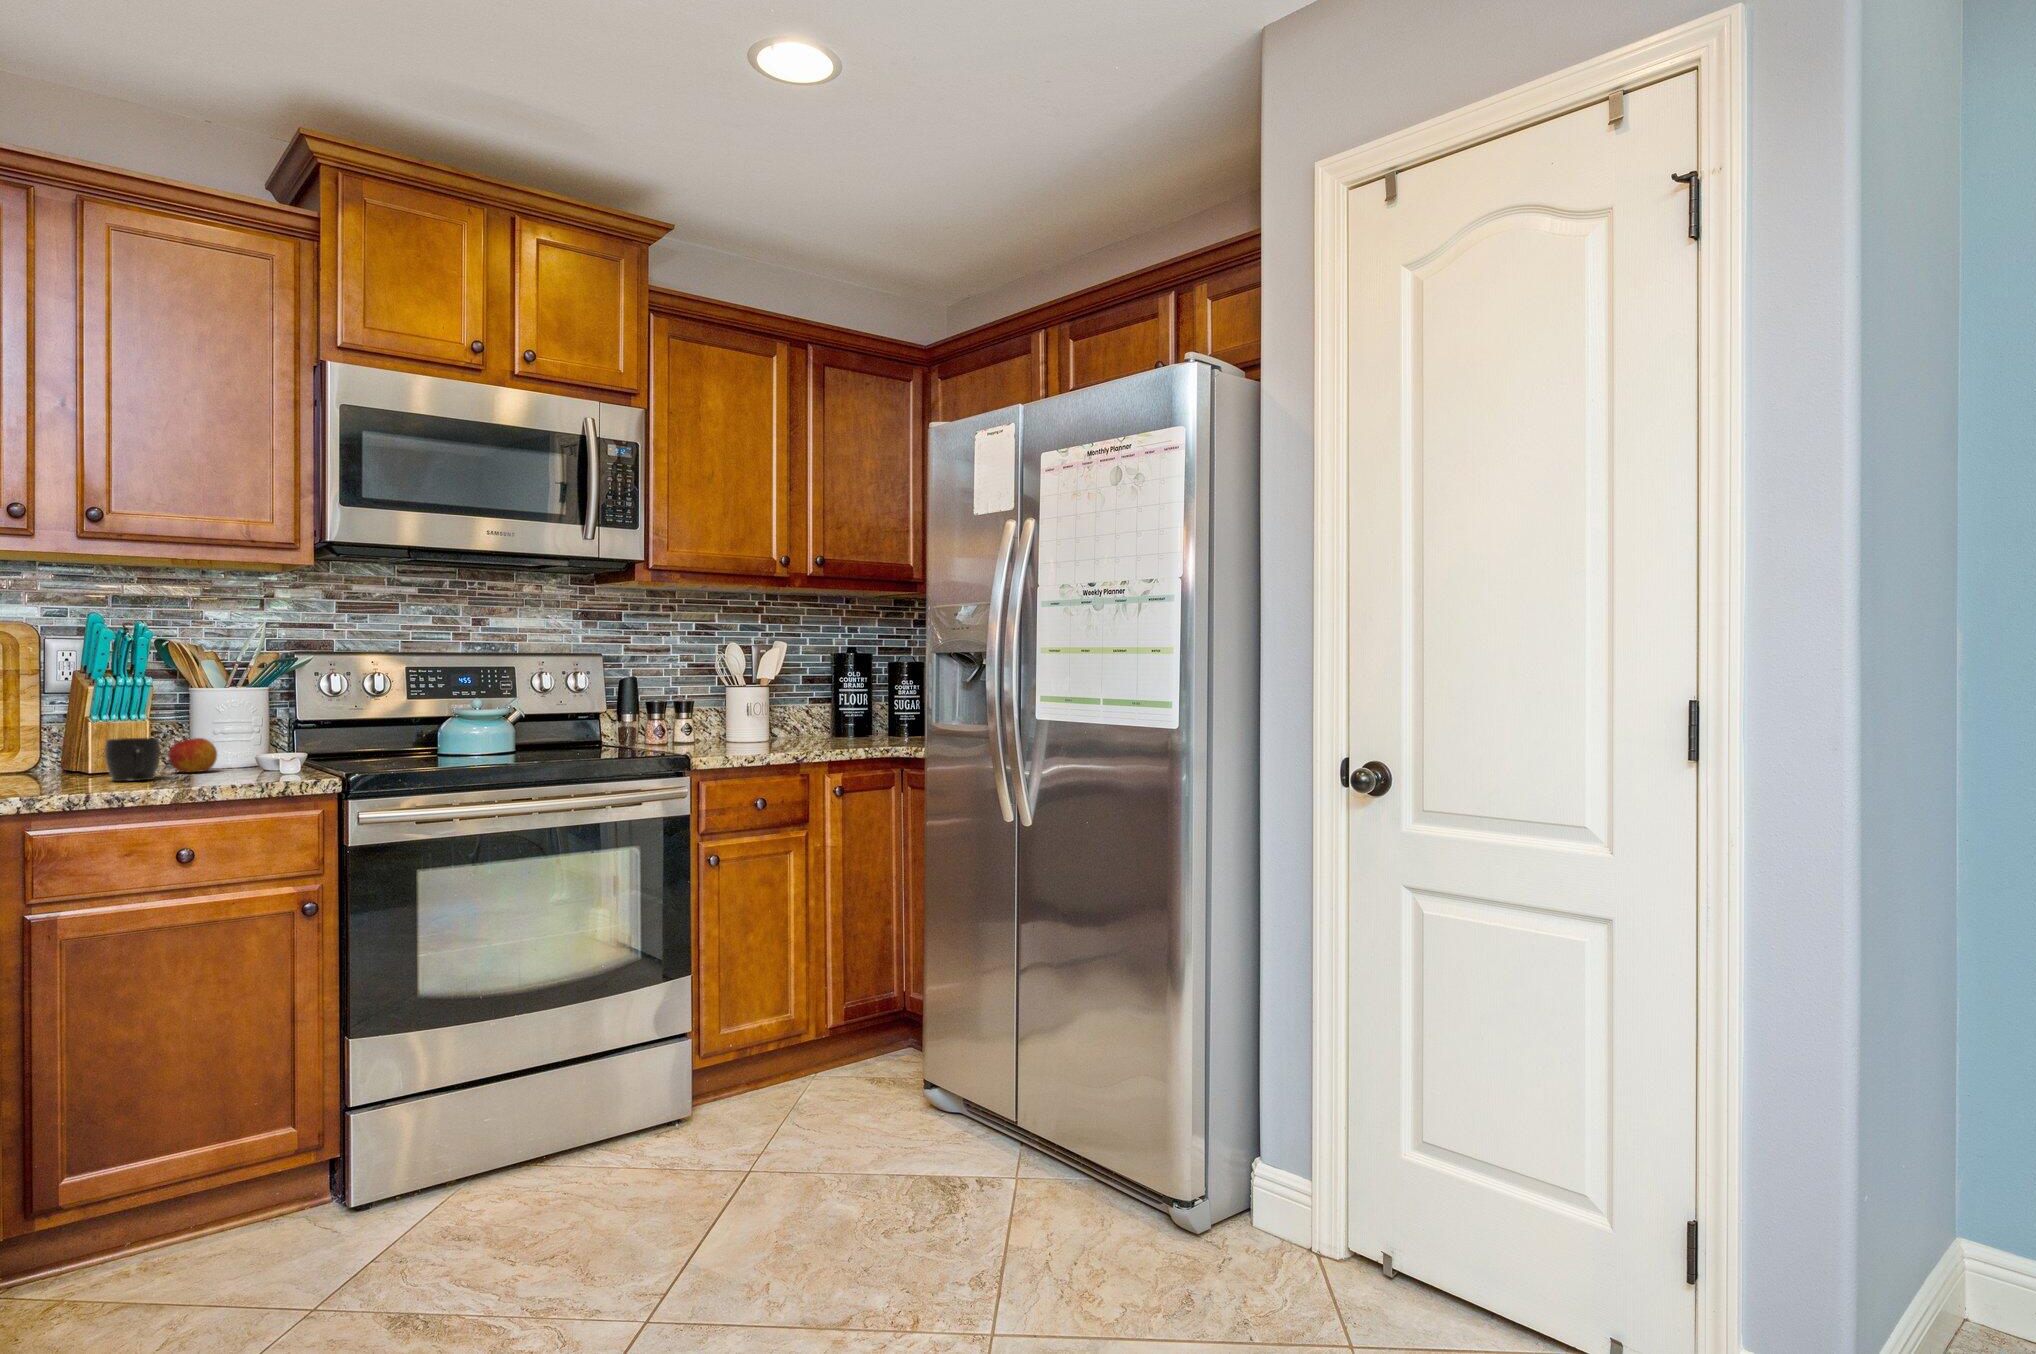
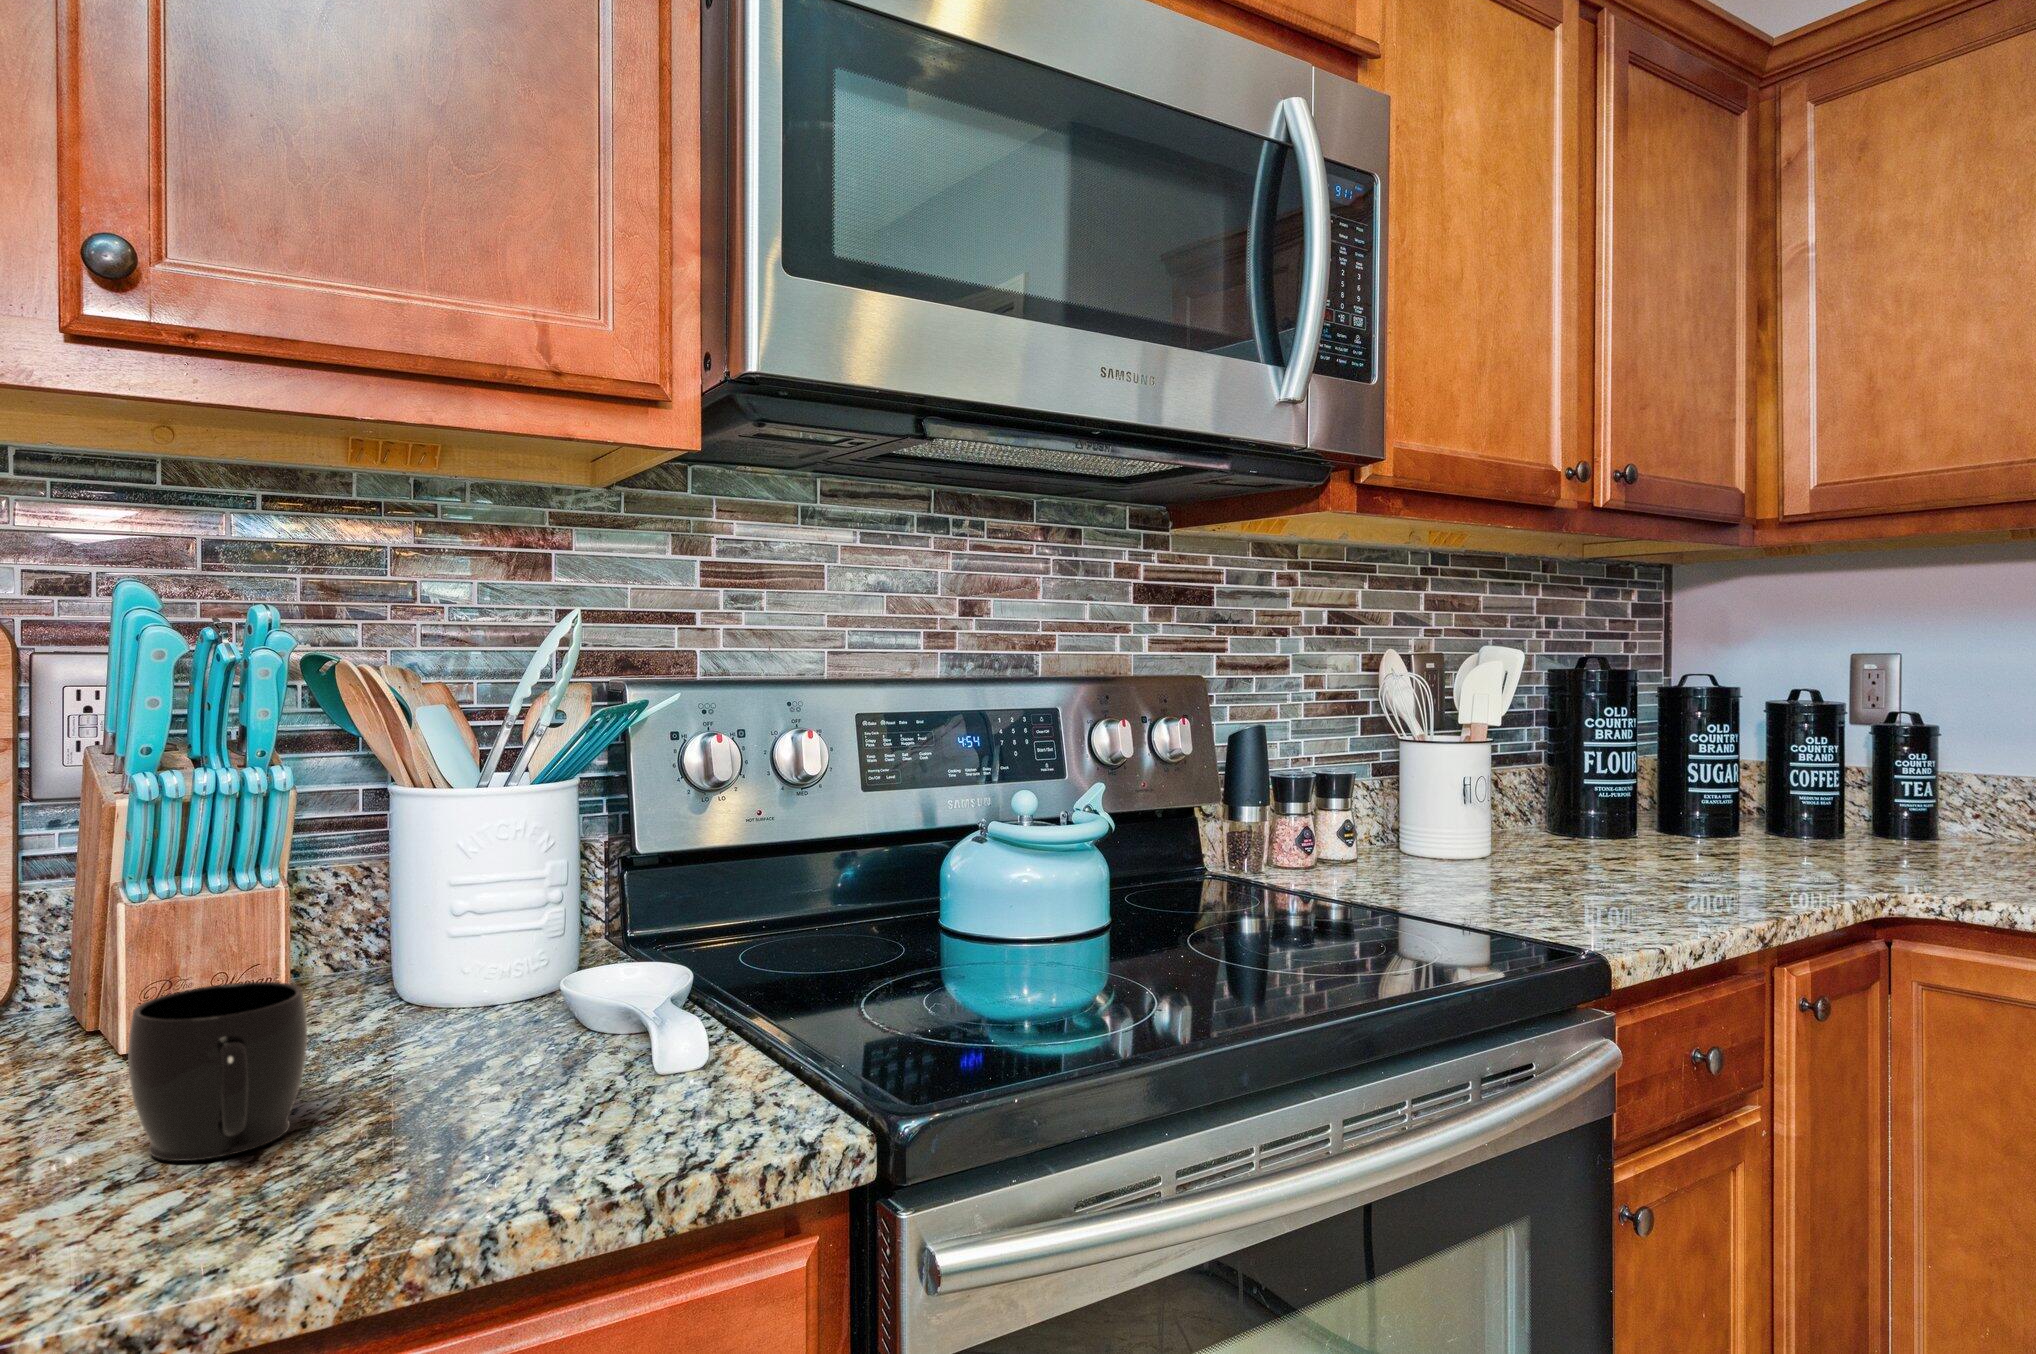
apple: present [168,738,217,772] -> none [334,946,466,1057]

